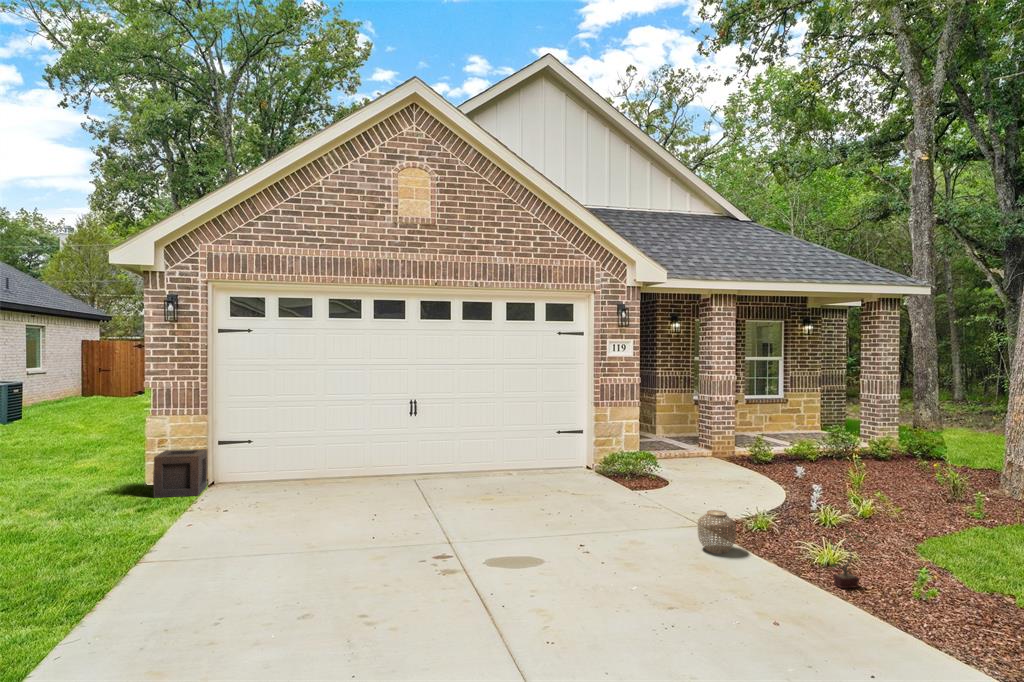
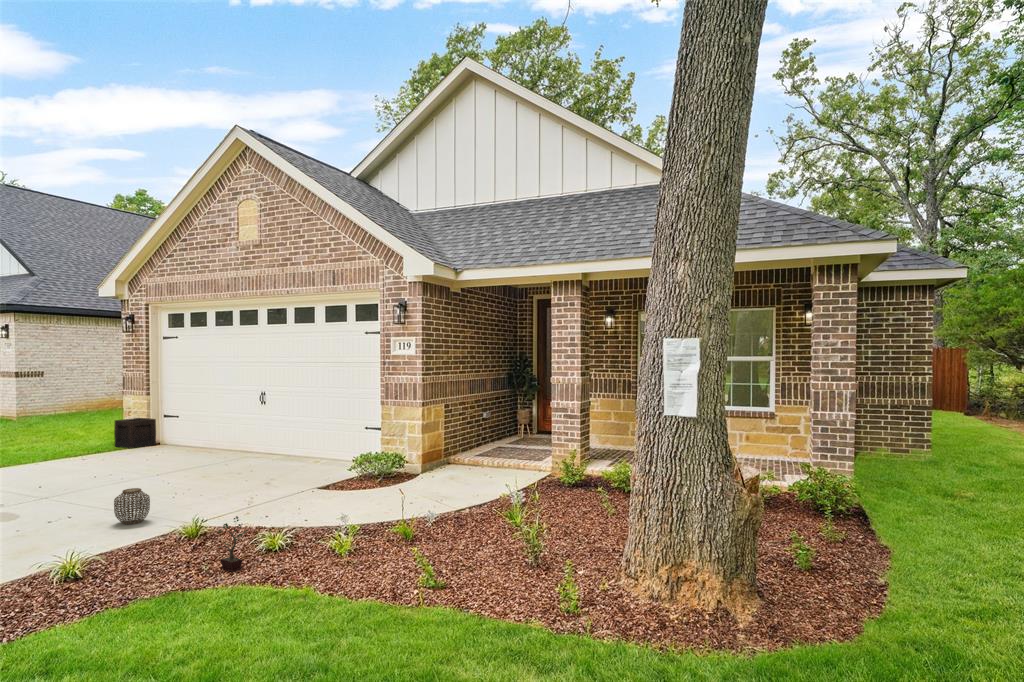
potted plant: present [831,530,879,588] -> present [218,516,248,572]

